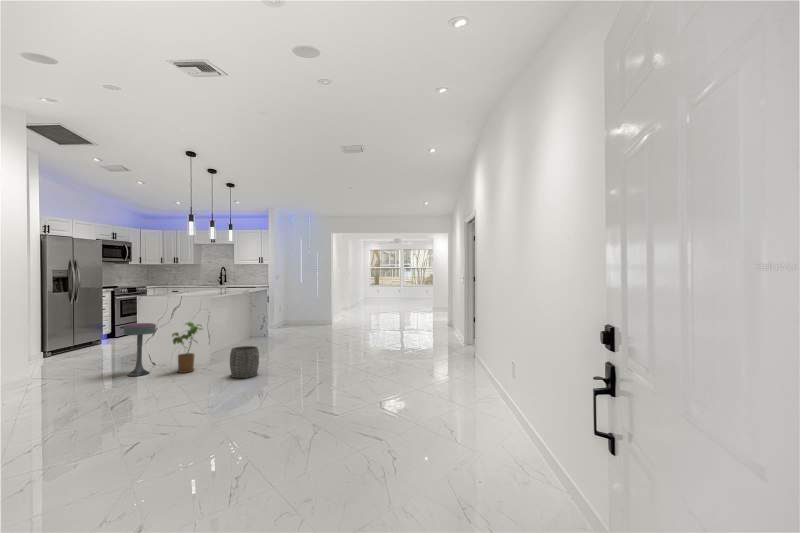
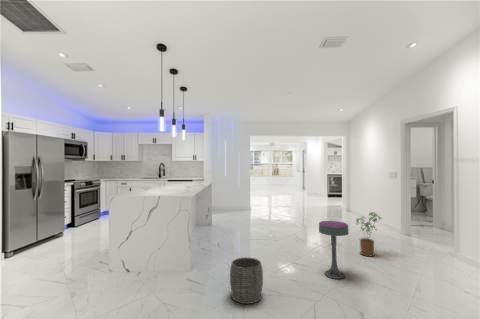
house plant: present [172,322,202,373] -> present [356,212,381,257]
bar stool: present [124,323,156,376] -> present [319,221,348,279]

